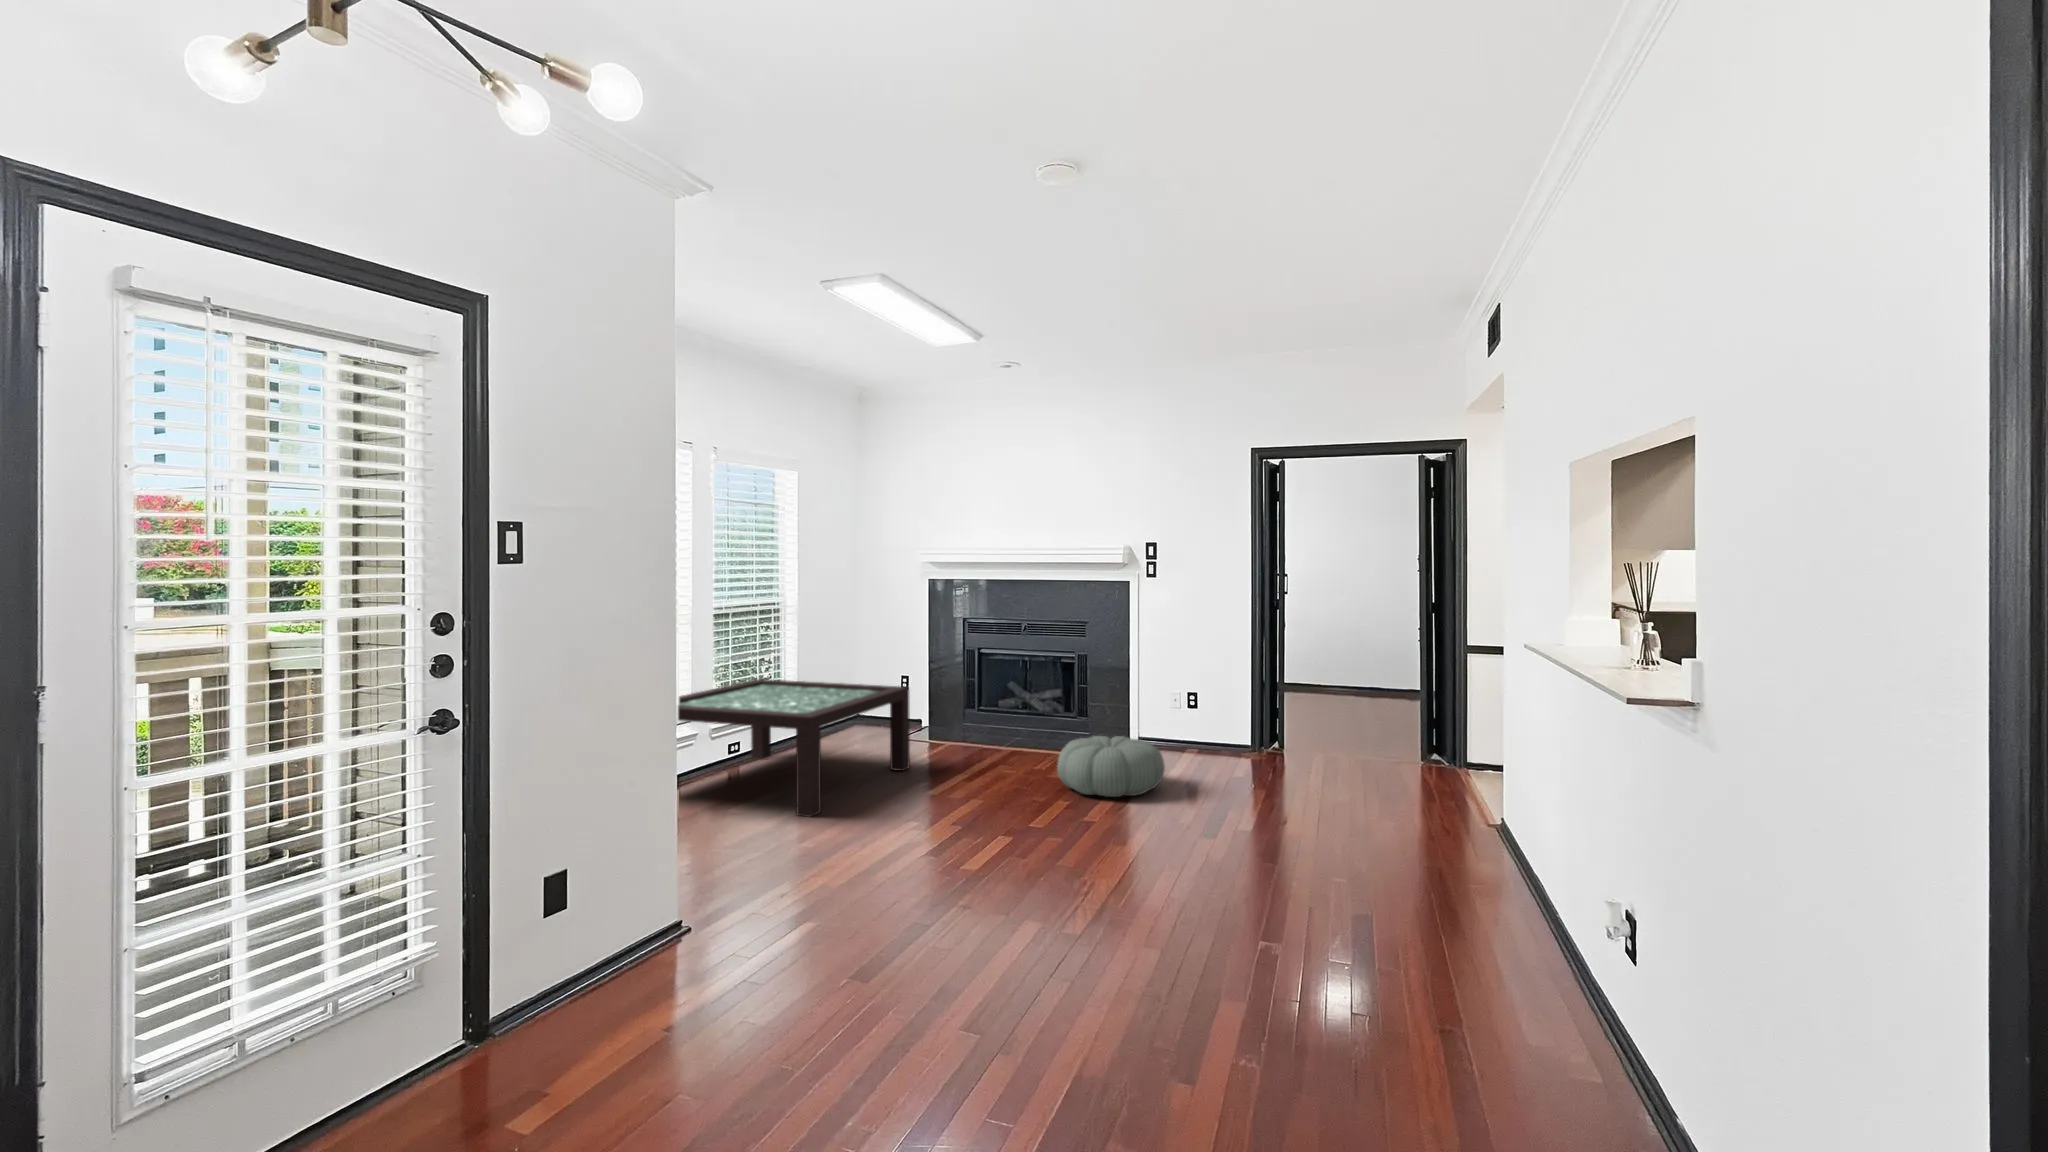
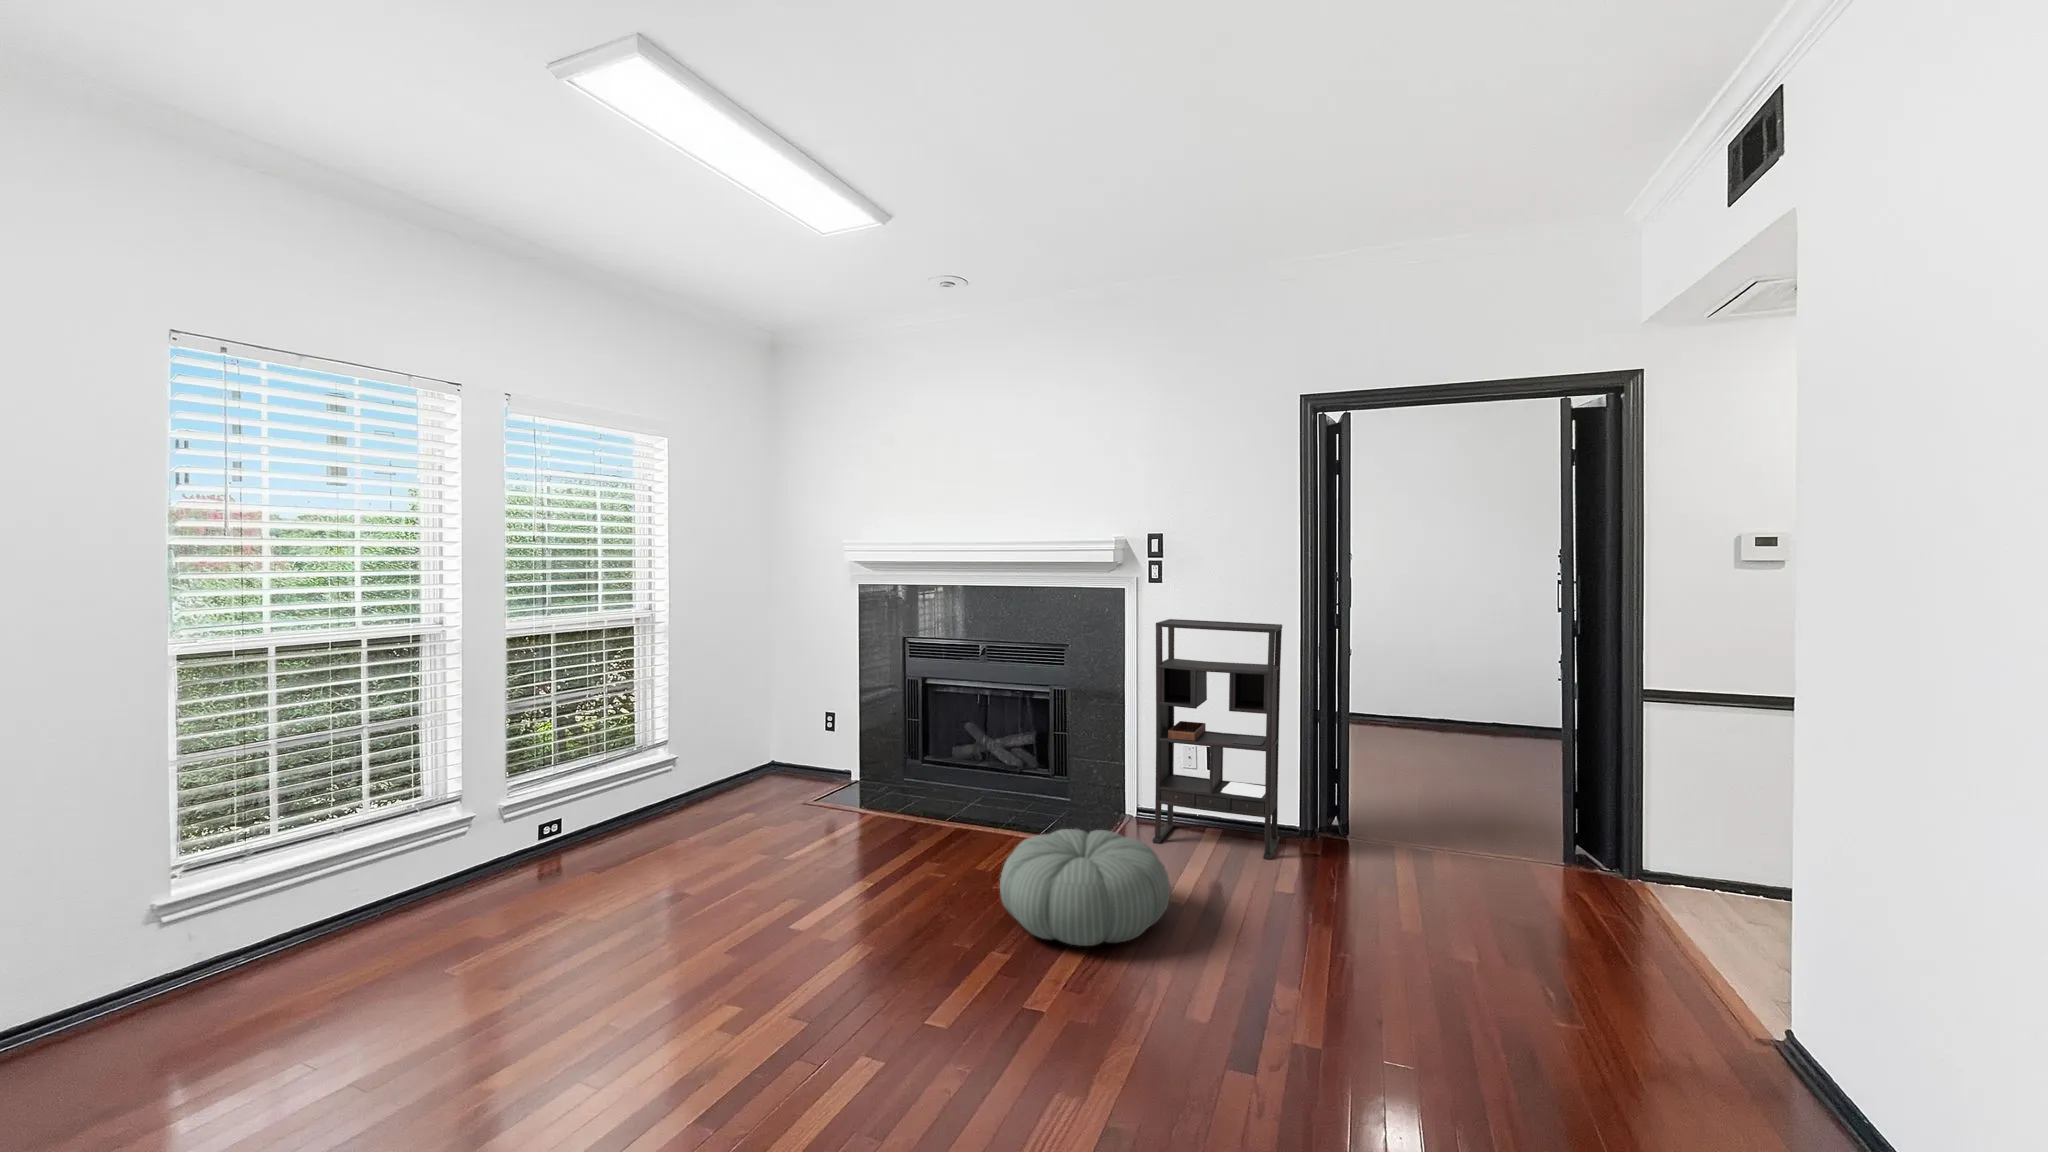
bookshelf: none [1150,603,1239,764] -> present [1153,619,1282,860]
coffee table: present [678,679,910,817] -> none [330,727,795,995]

